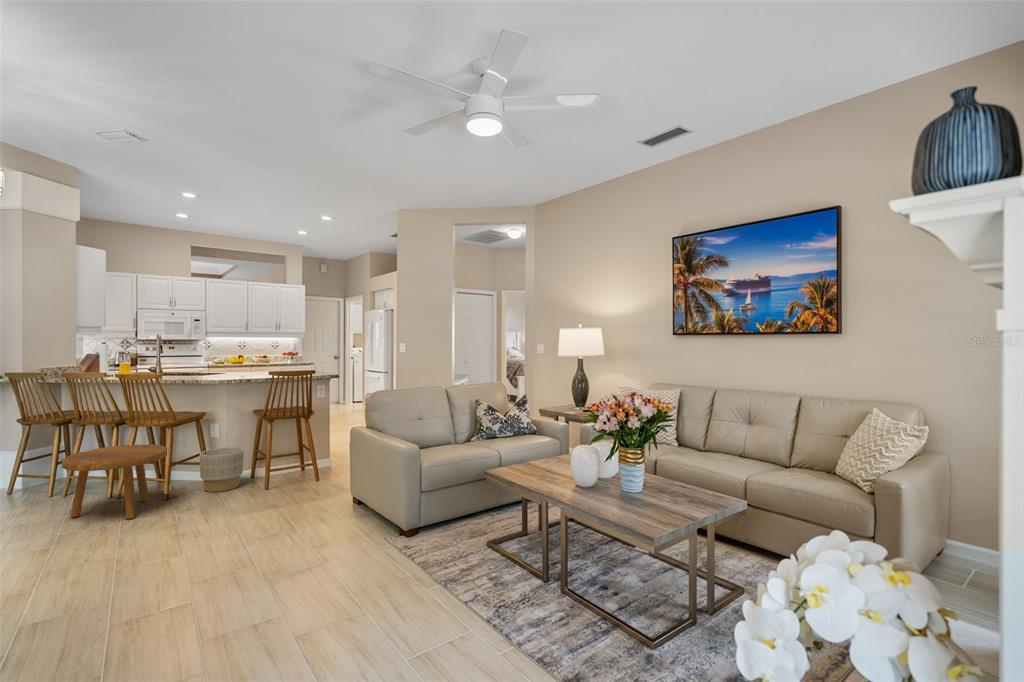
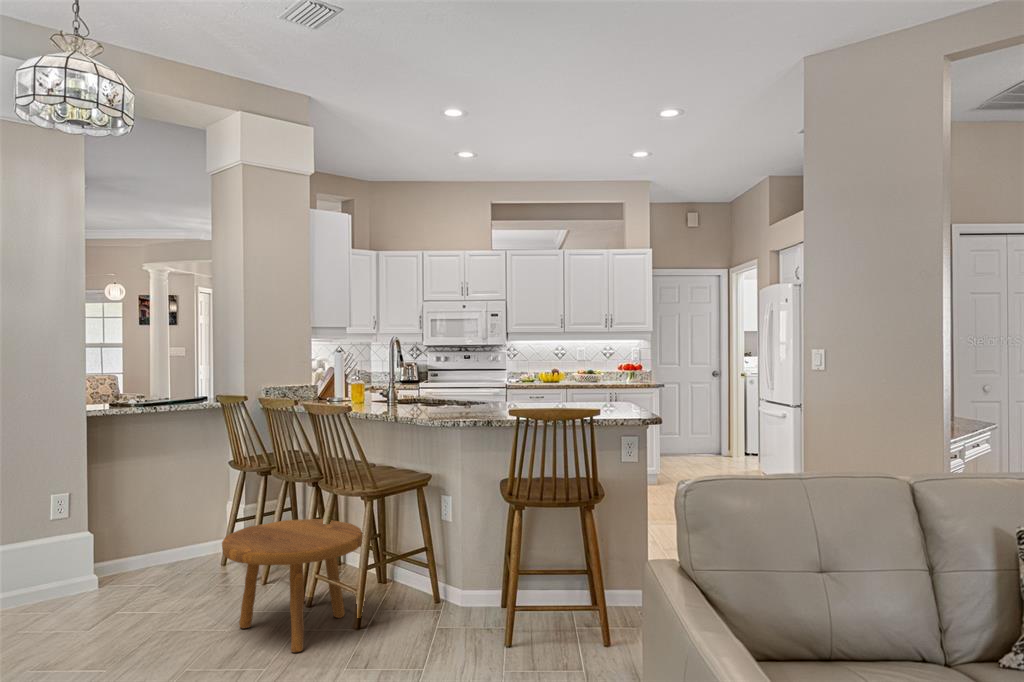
planter: present [200,447,244,492] -> none [417,540,485,623]

